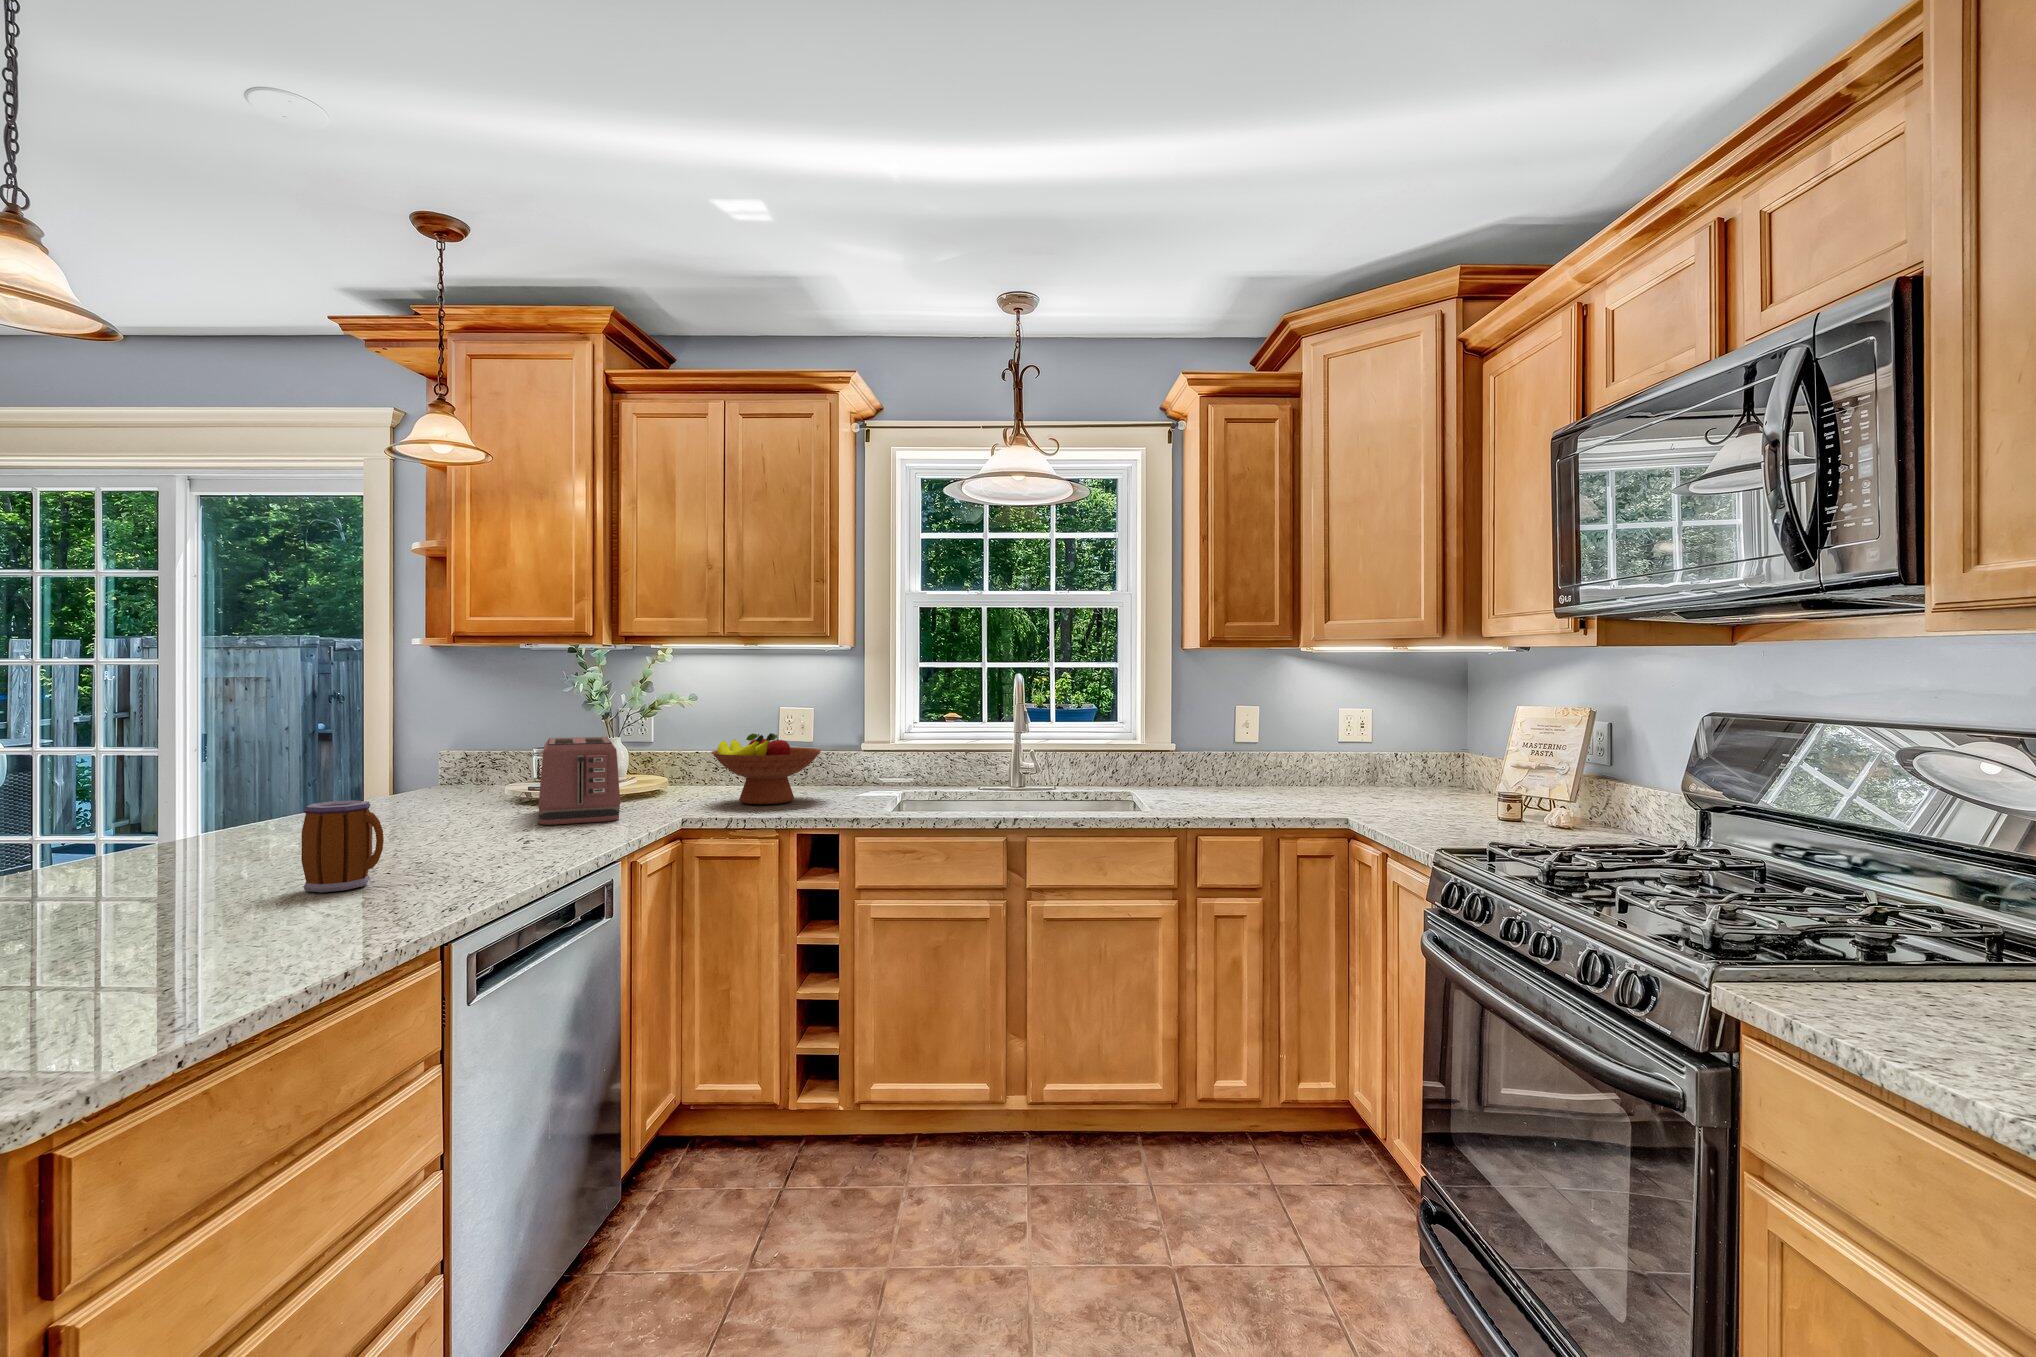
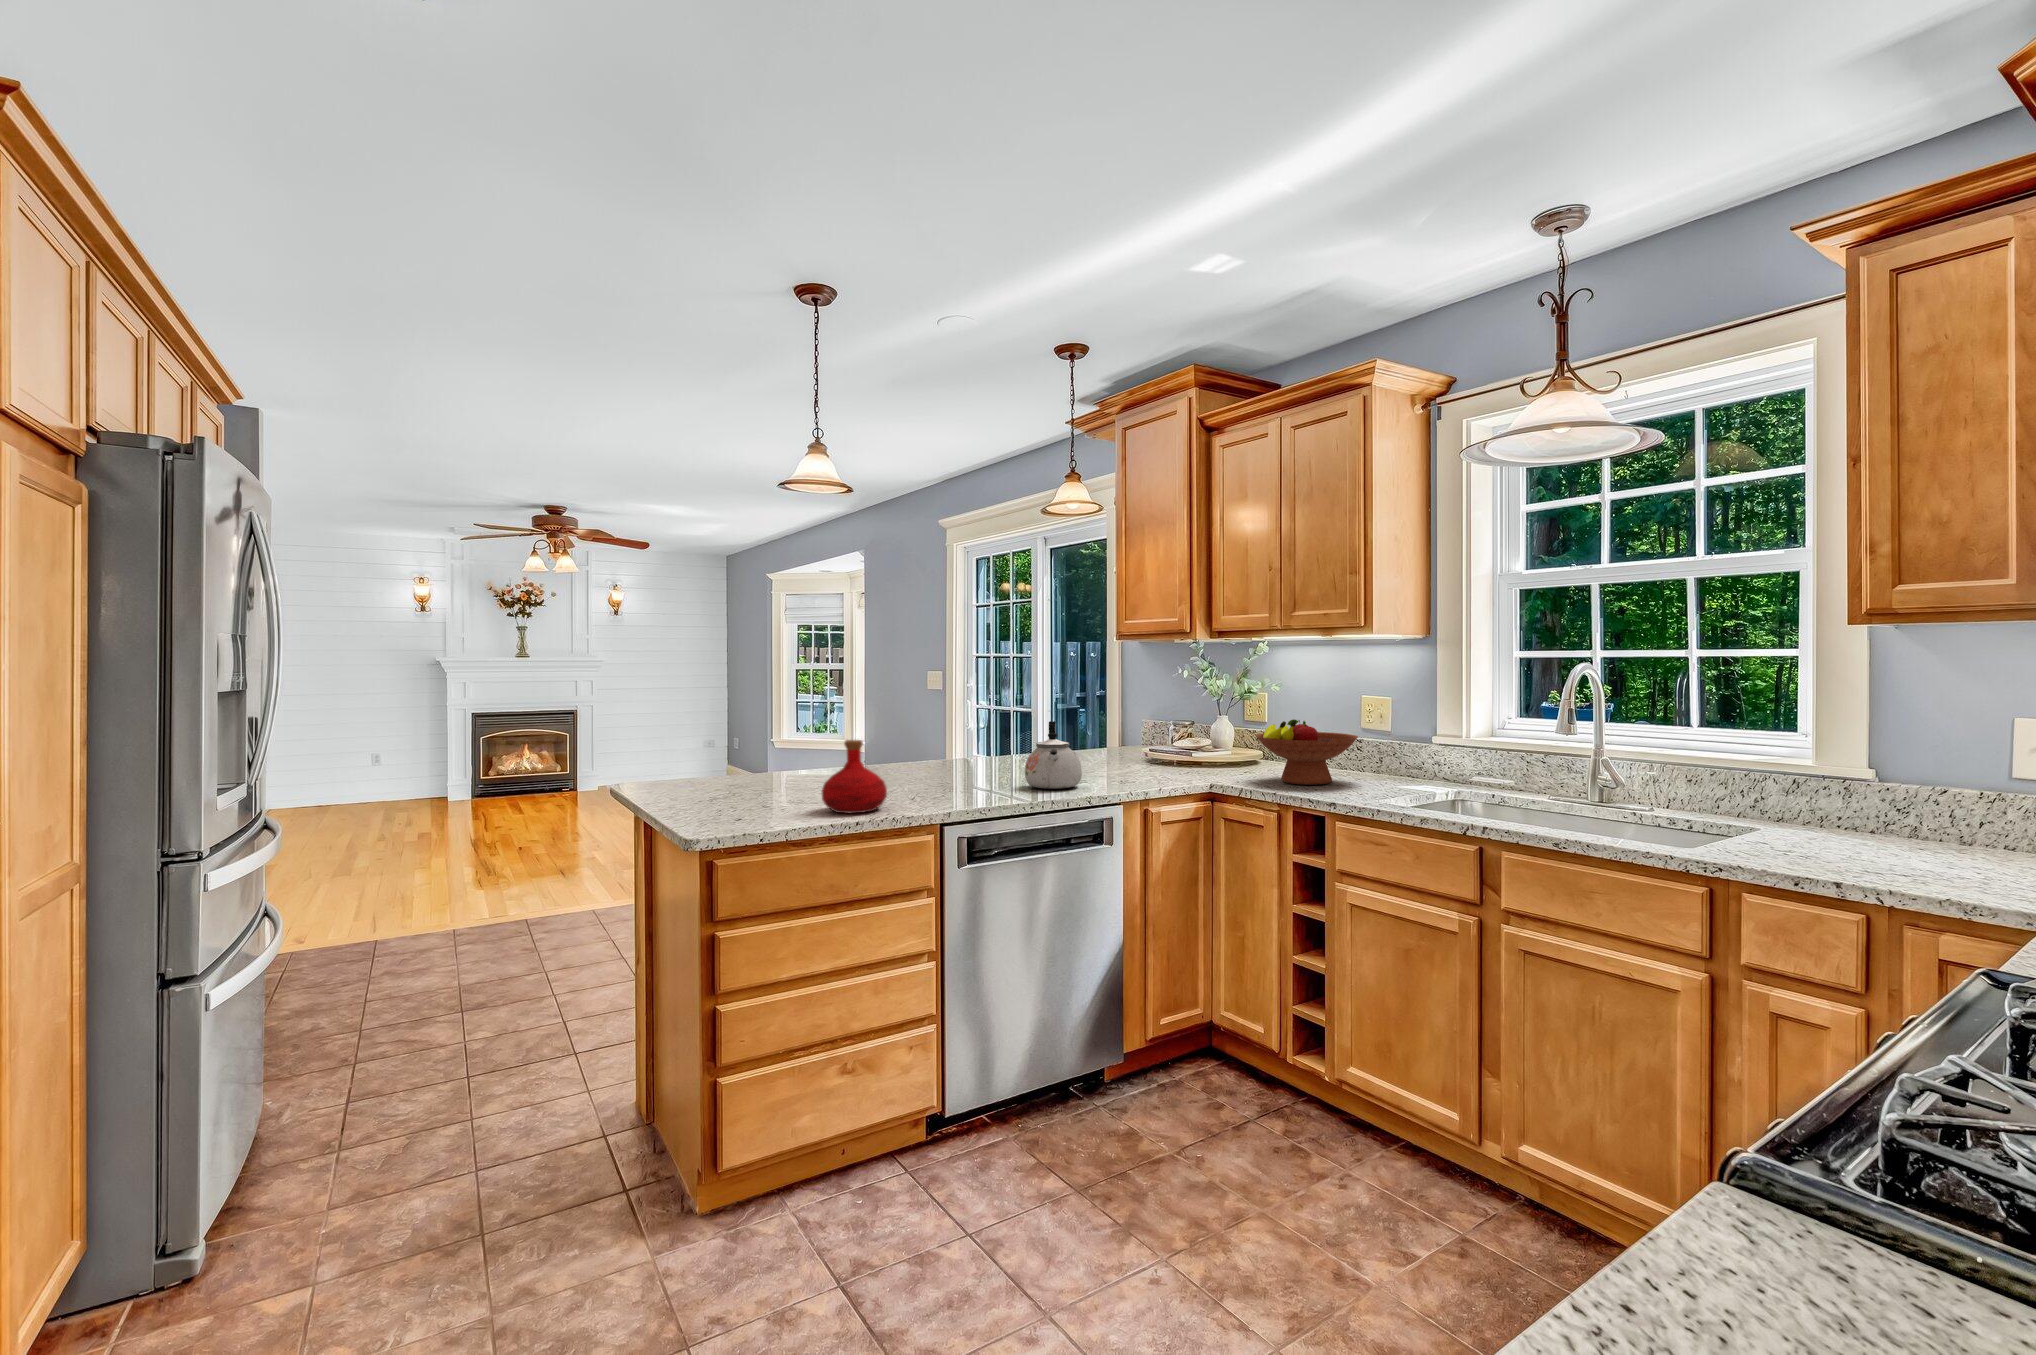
toaster: present [538,737,620,825] -> none [1115,716,1196,782]
kettle: none [429,747,526,848] -> present [1025,721,1082,789]
bottle: none [109,793,278,941] -> present [822,740,887,813]
mug: present [301,800,384,892] -> none [922,750,956,802]

